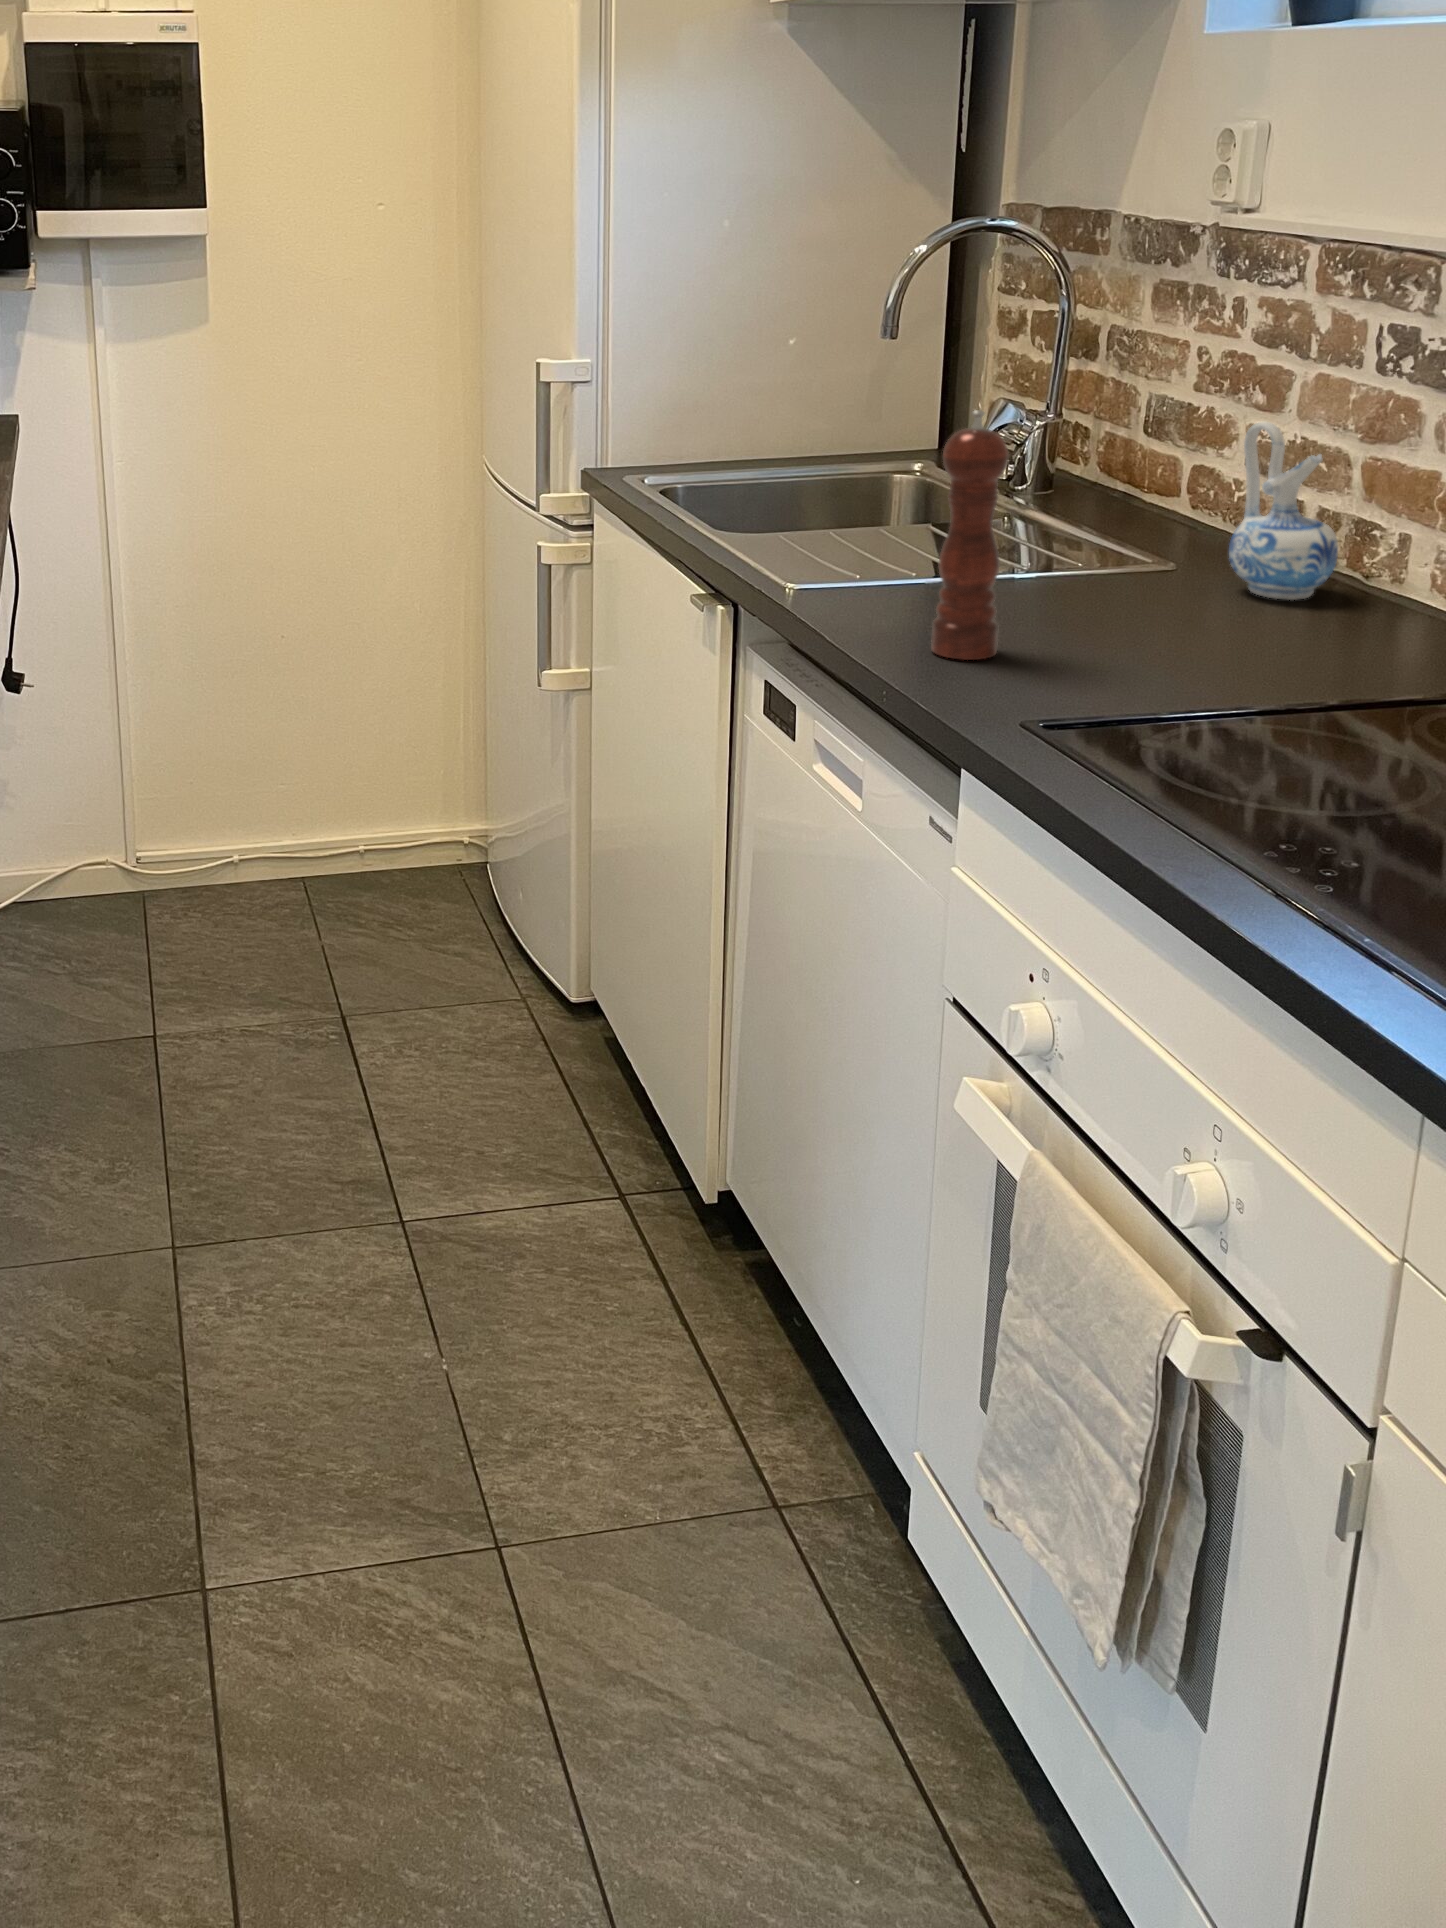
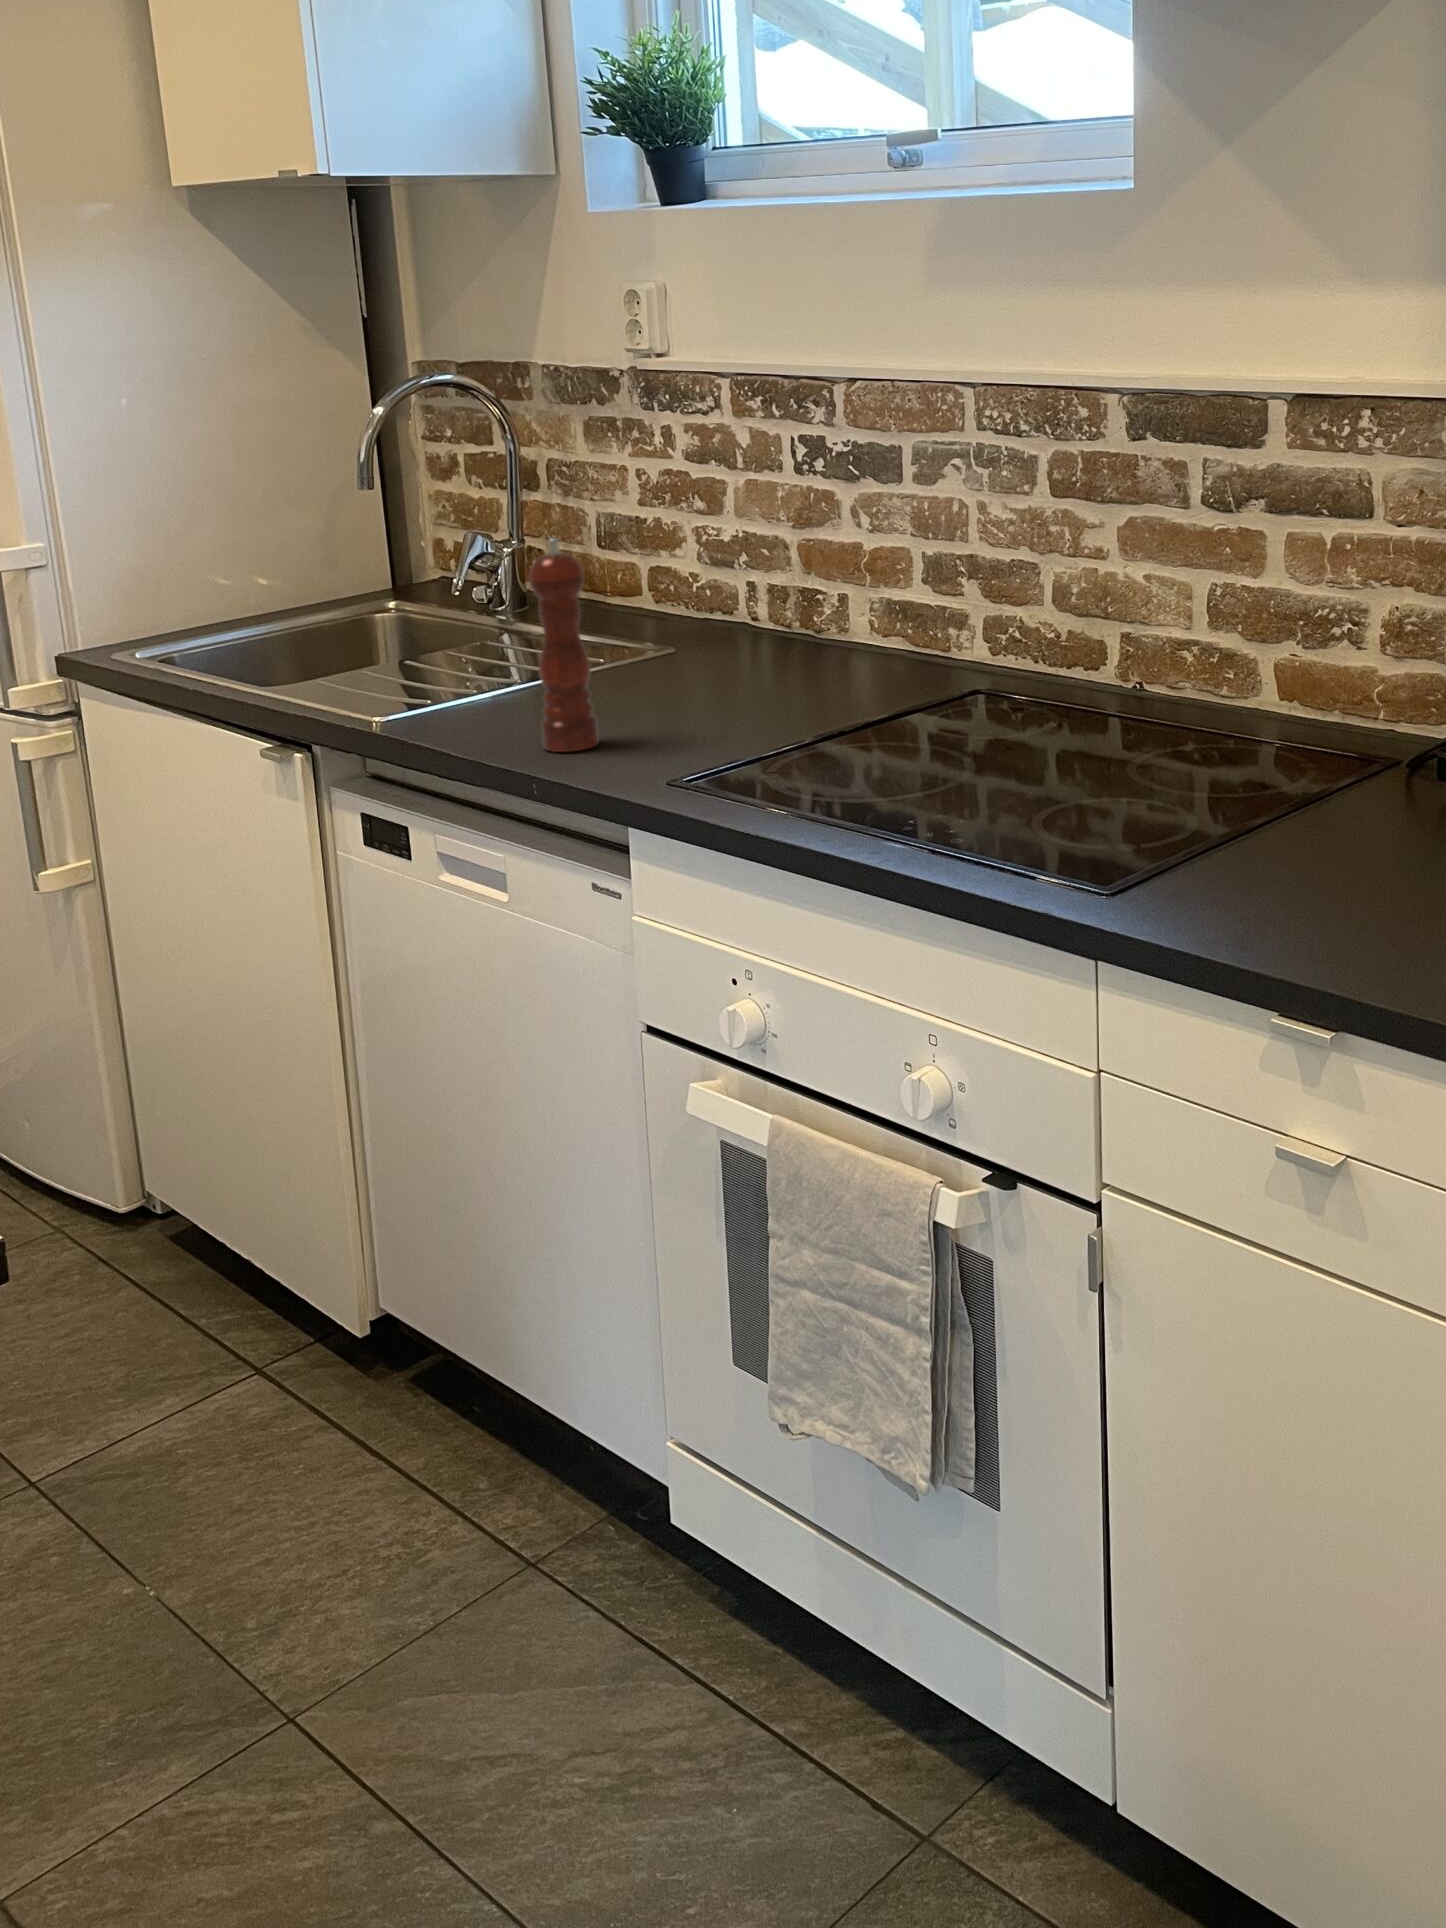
ceramic pitcher: present [1229,421,1339,600] -> none [719,522,805,663]

